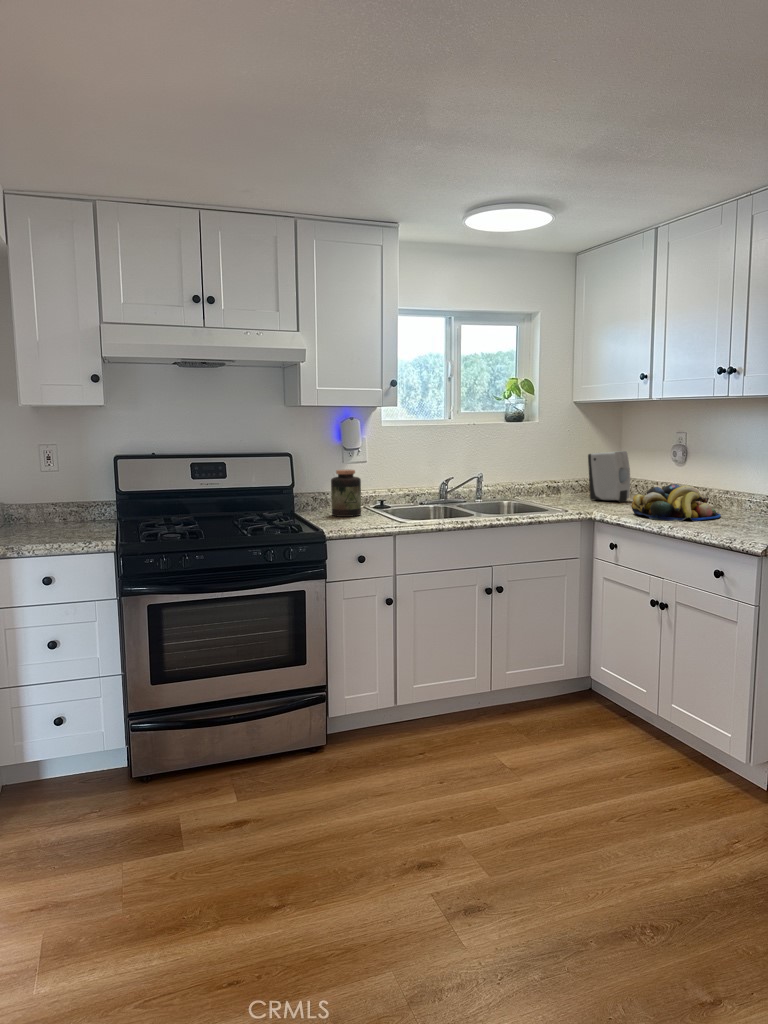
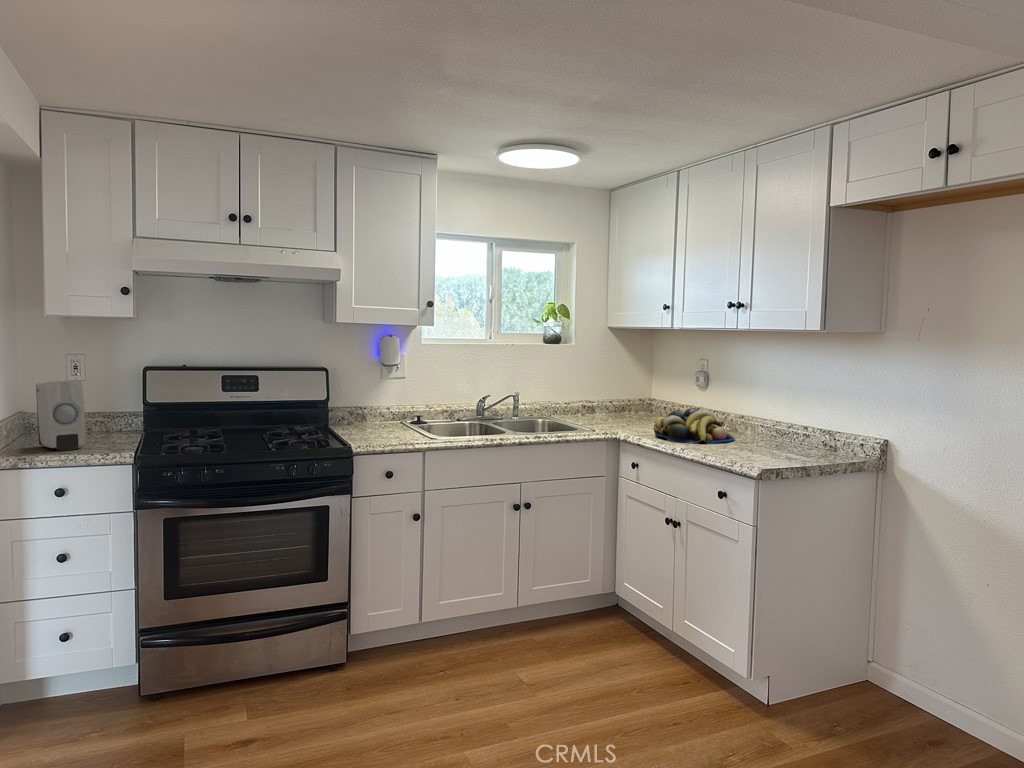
soap dispenser: present [588,451,630,502] -> present [36,381,85,451]
jar: present [331,470,361,517] -> none [365,386,394,433]

